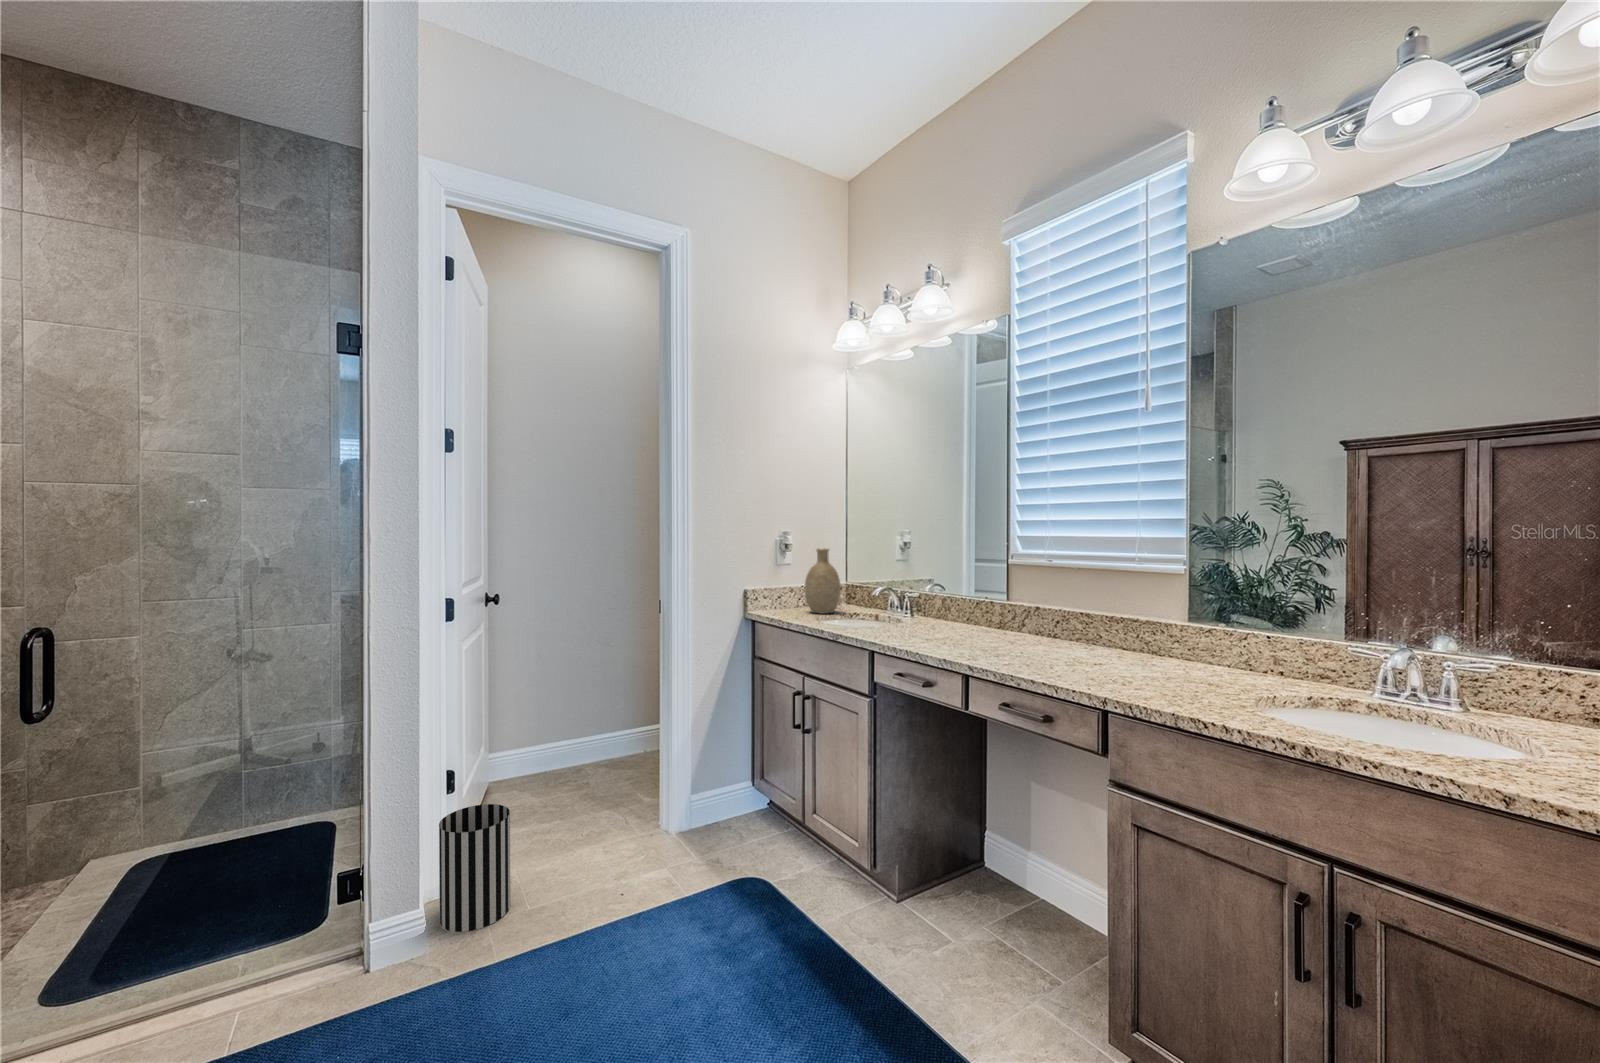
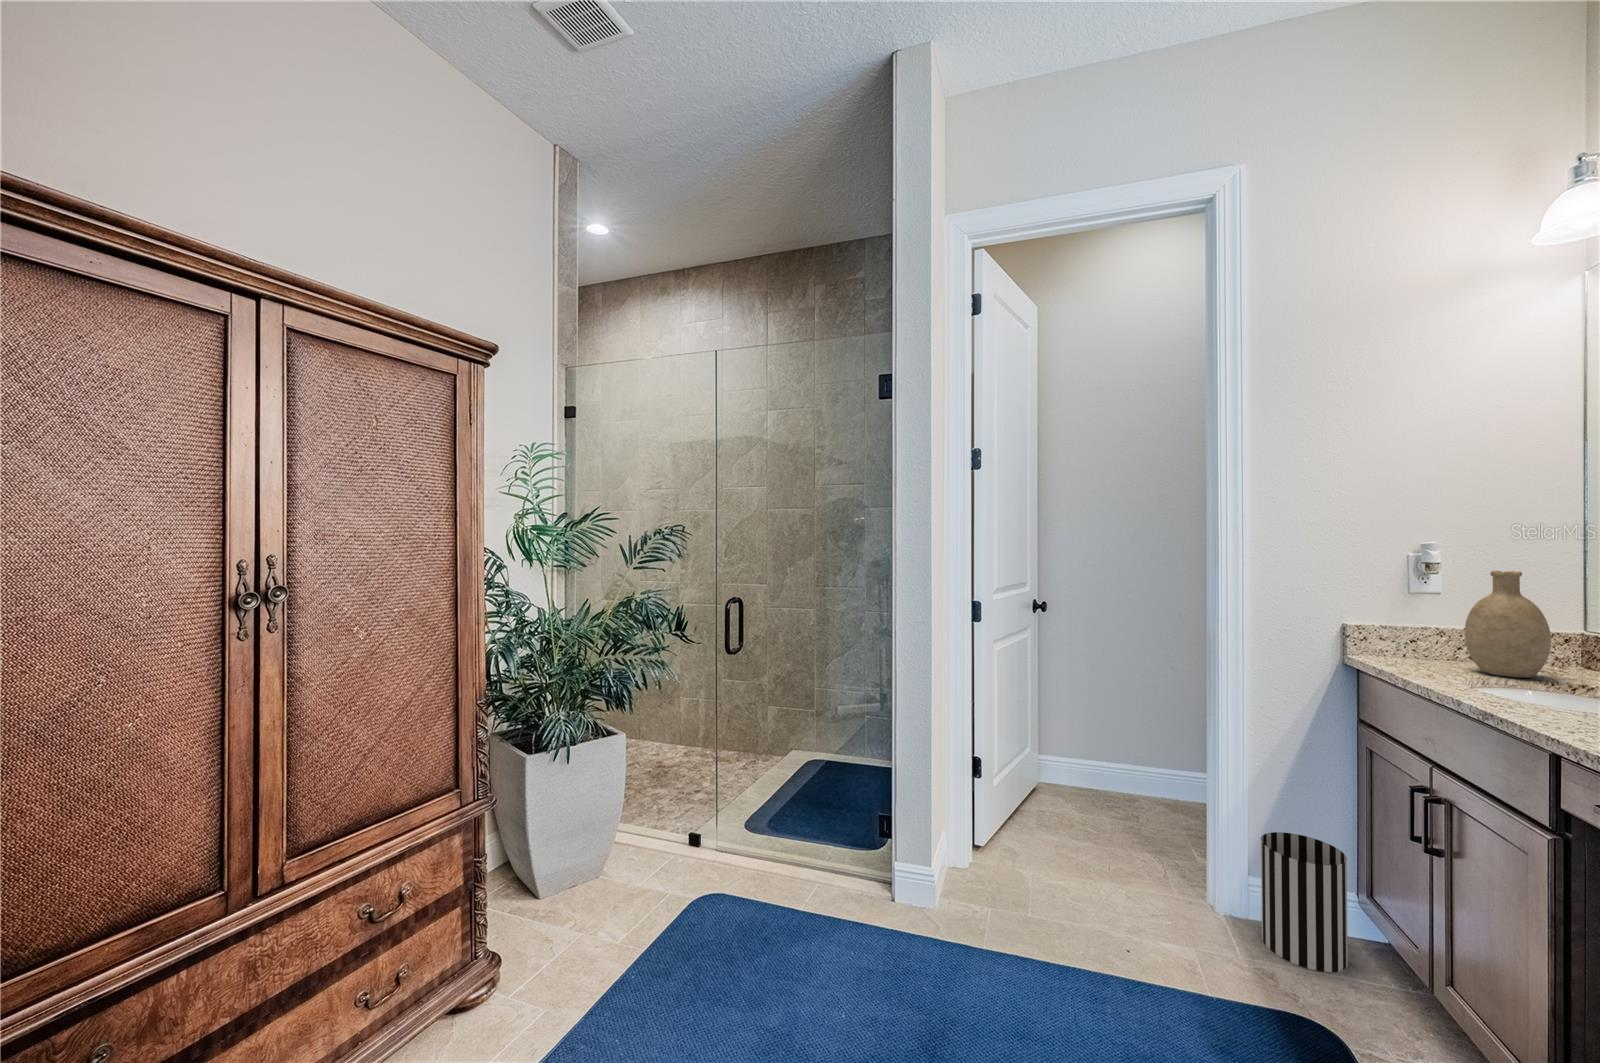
wastebasket: present [439,804,510,932] -> present [1261,832,1348,972]

